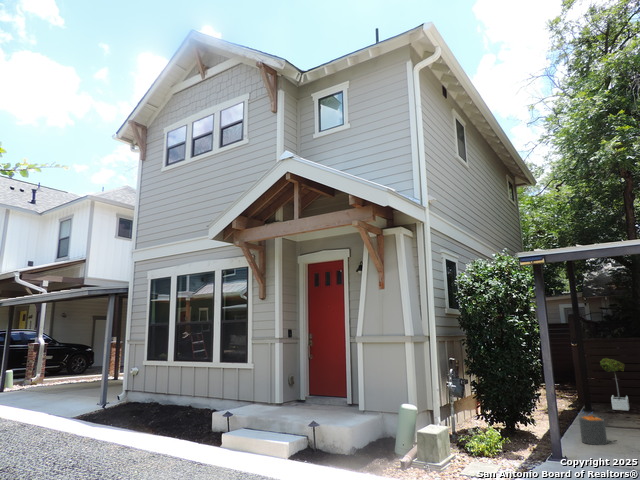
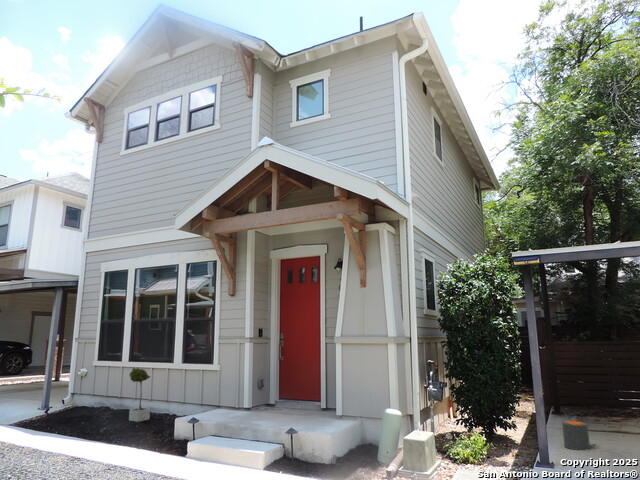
potted tree: present [600,358,629,410] -> present [129,368,150,422]

